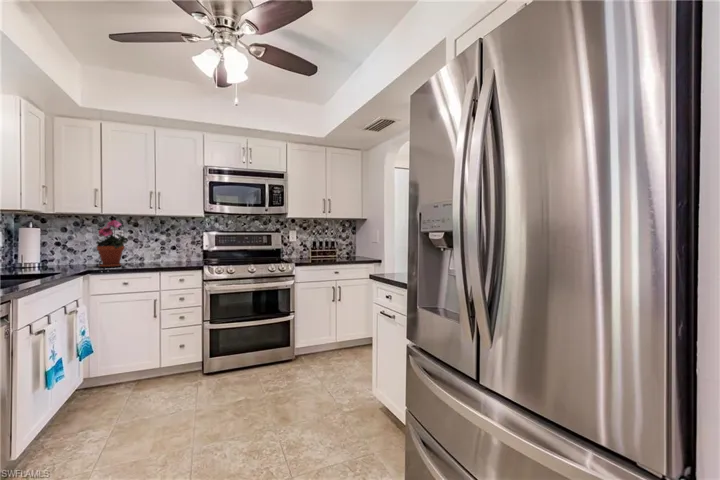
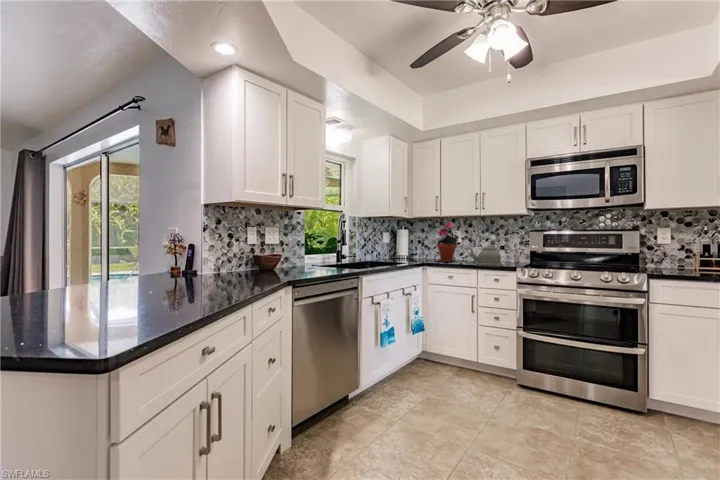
kettle: none [148,239,186,269] -> present [468,245,503,267]

